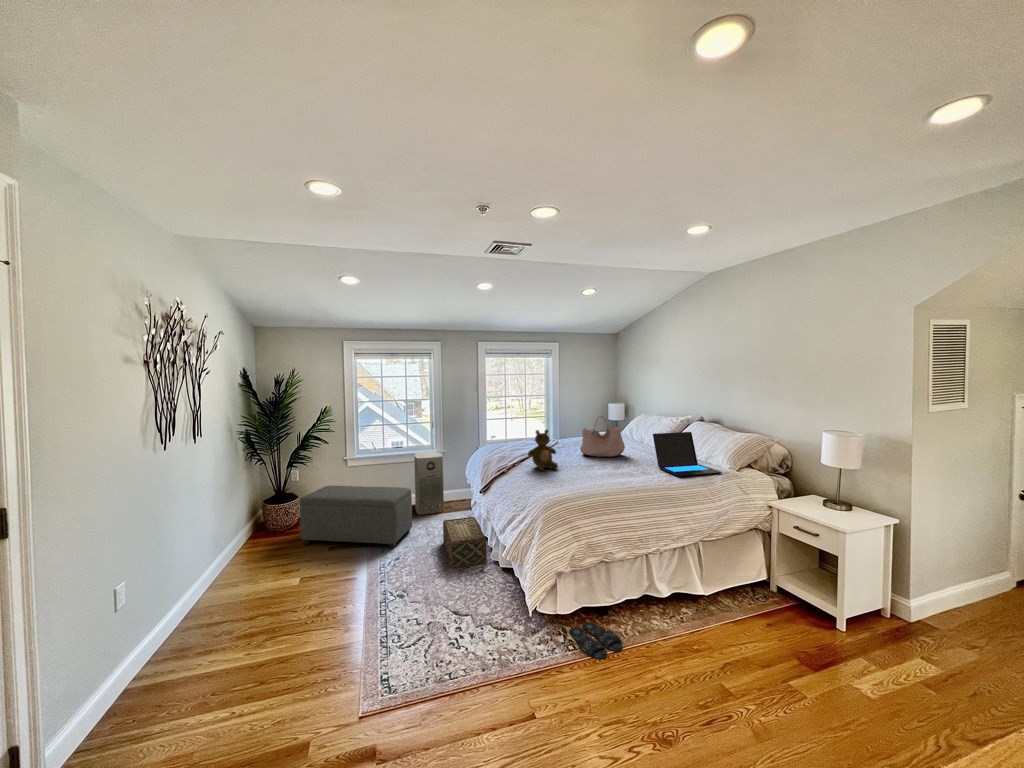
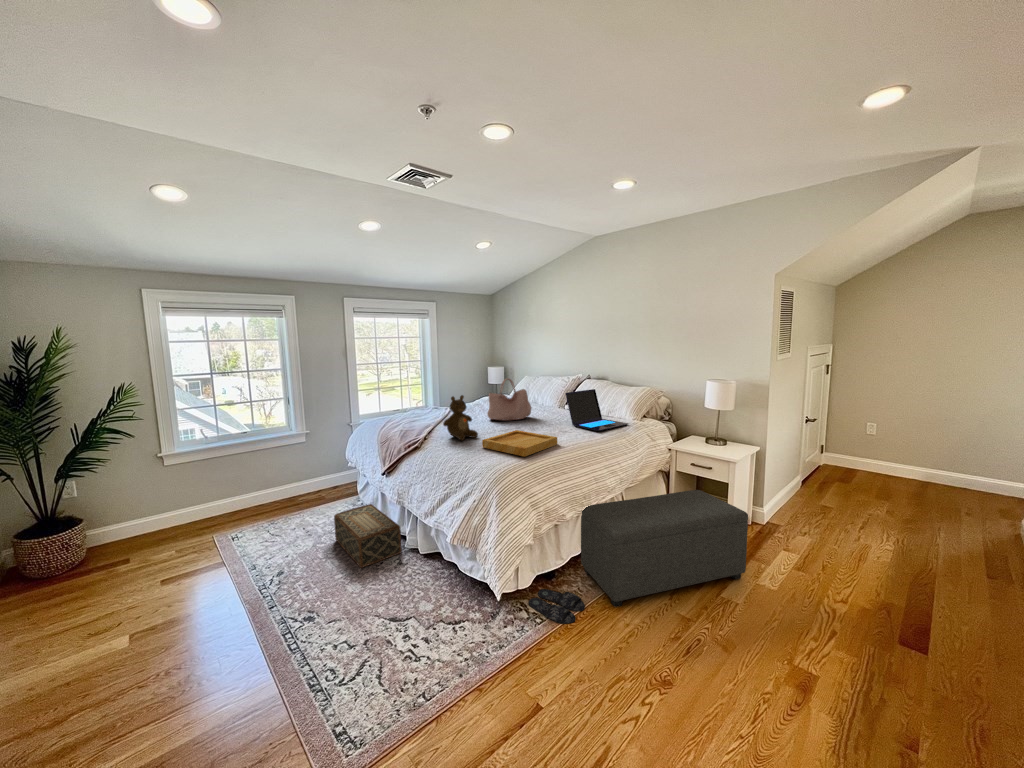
air purifier: present [414,451,444,514] -> none [271,434,318,513]
tray: none [554,466,625,492] -> present [482,430,557,457]
ottoman: present [300,486,412,548] -> present [581,490,748,607]

